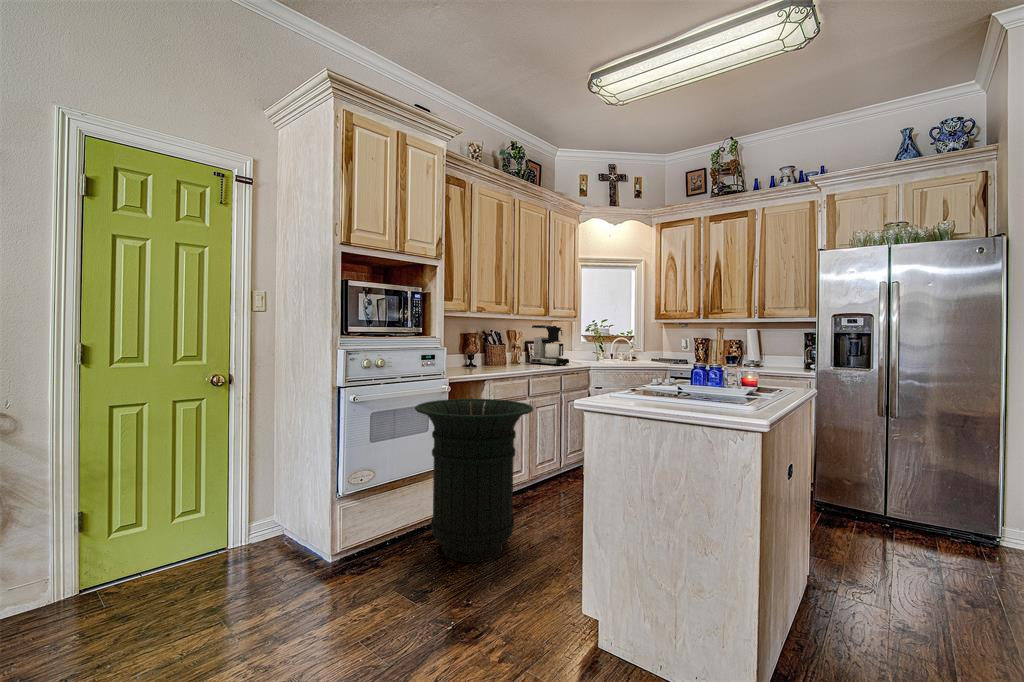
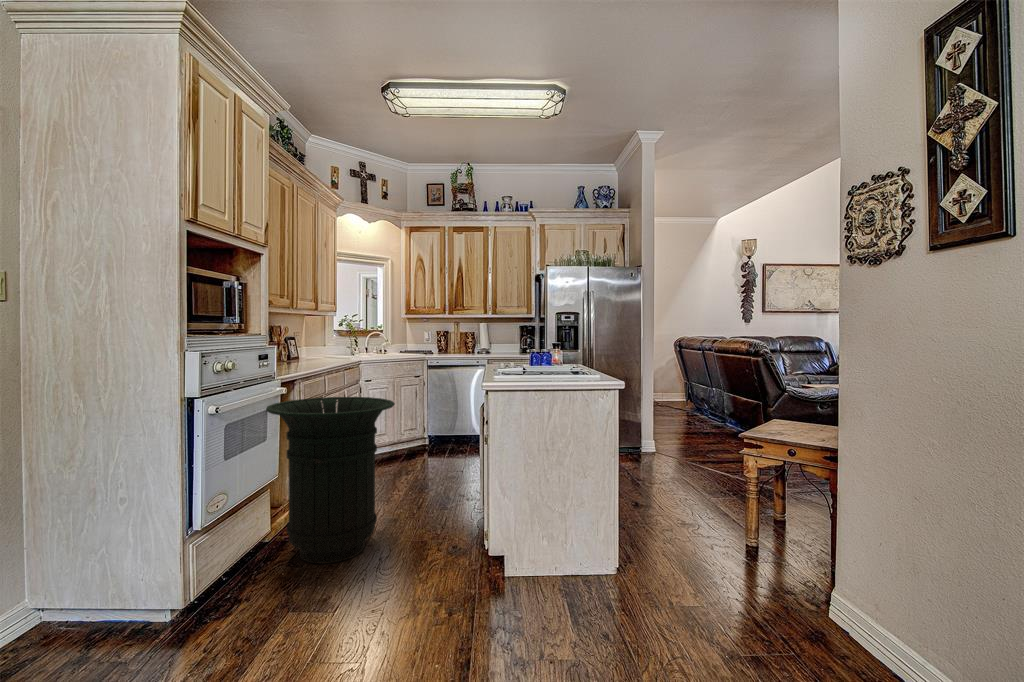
coffee maker: present [528,325,569,365] -> none [300,320,345,361]

